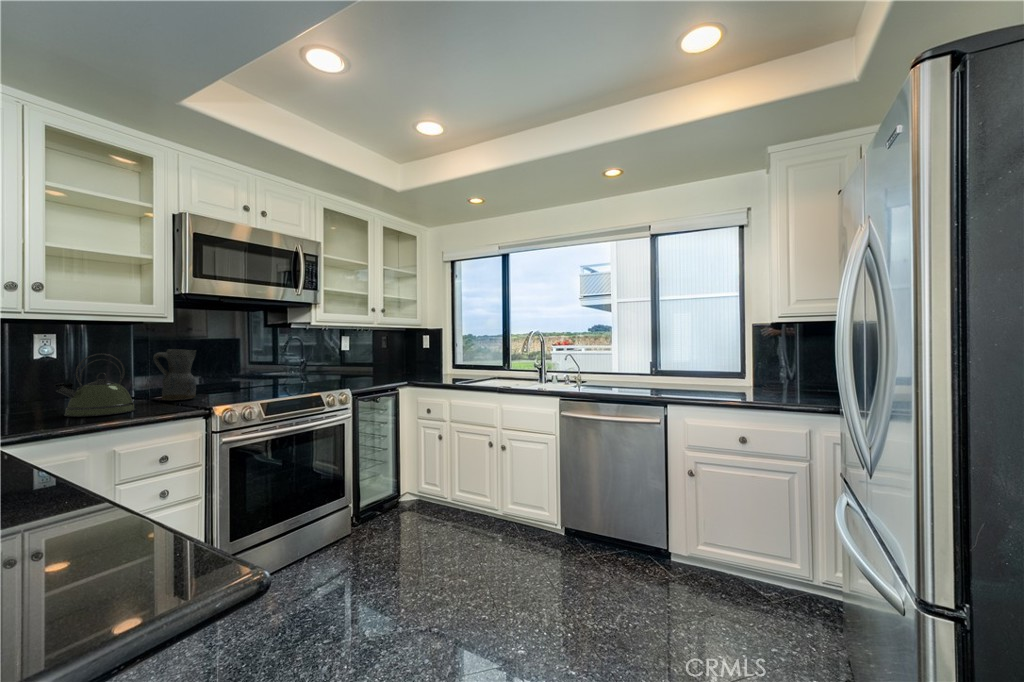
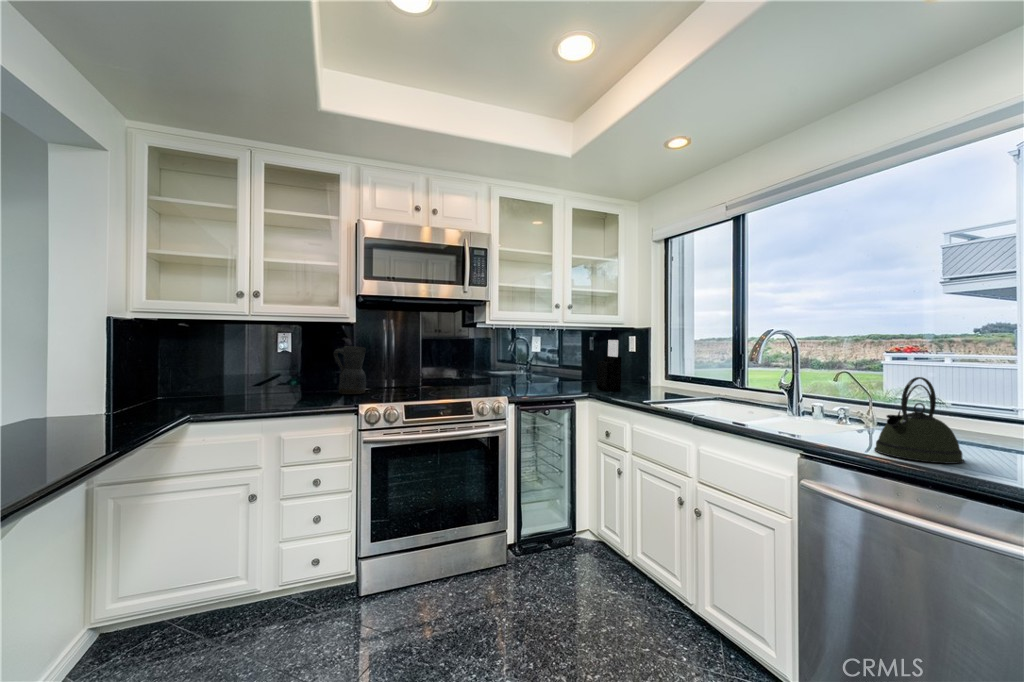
knife block: none [399,336,421,378] -> present [597,340,622,391]
kettle: present [54,353,135,417] -> present [874,377,964,464]

